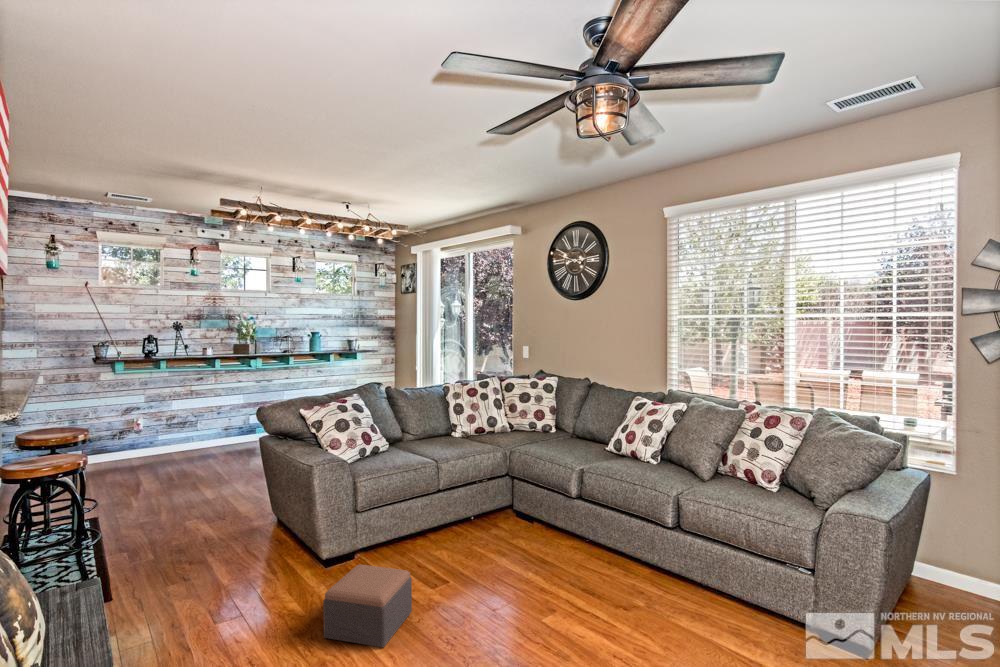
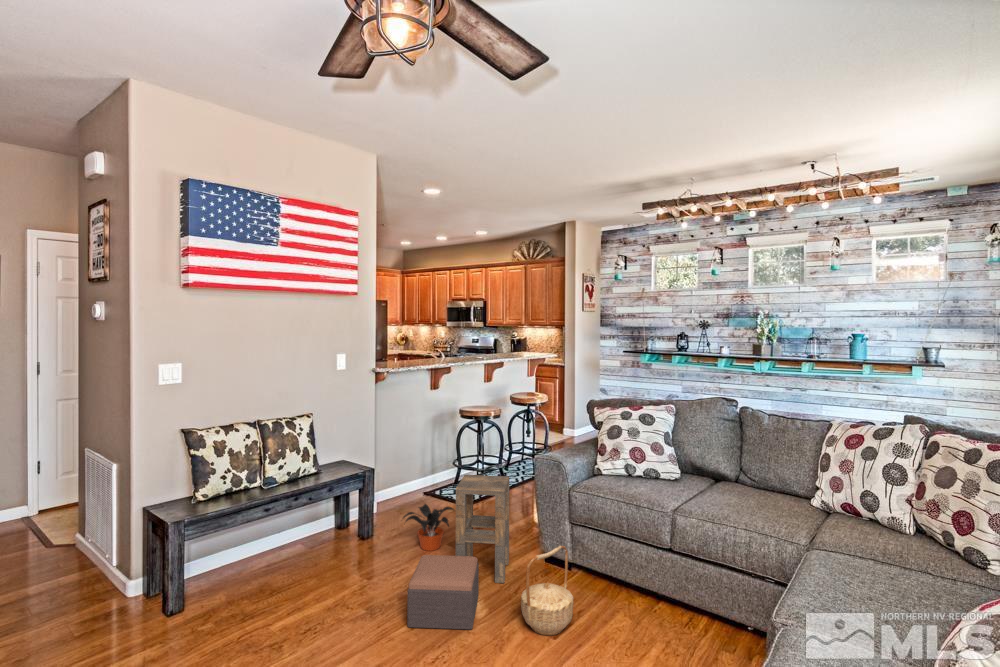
side table: none [268,490,346,614] -> present [456,475,509,583]
basket: none [405,512,450,585] -> present [521,546,574,635]
potted plant: none [164,564,243,634] -> present [403,504,454,551]

